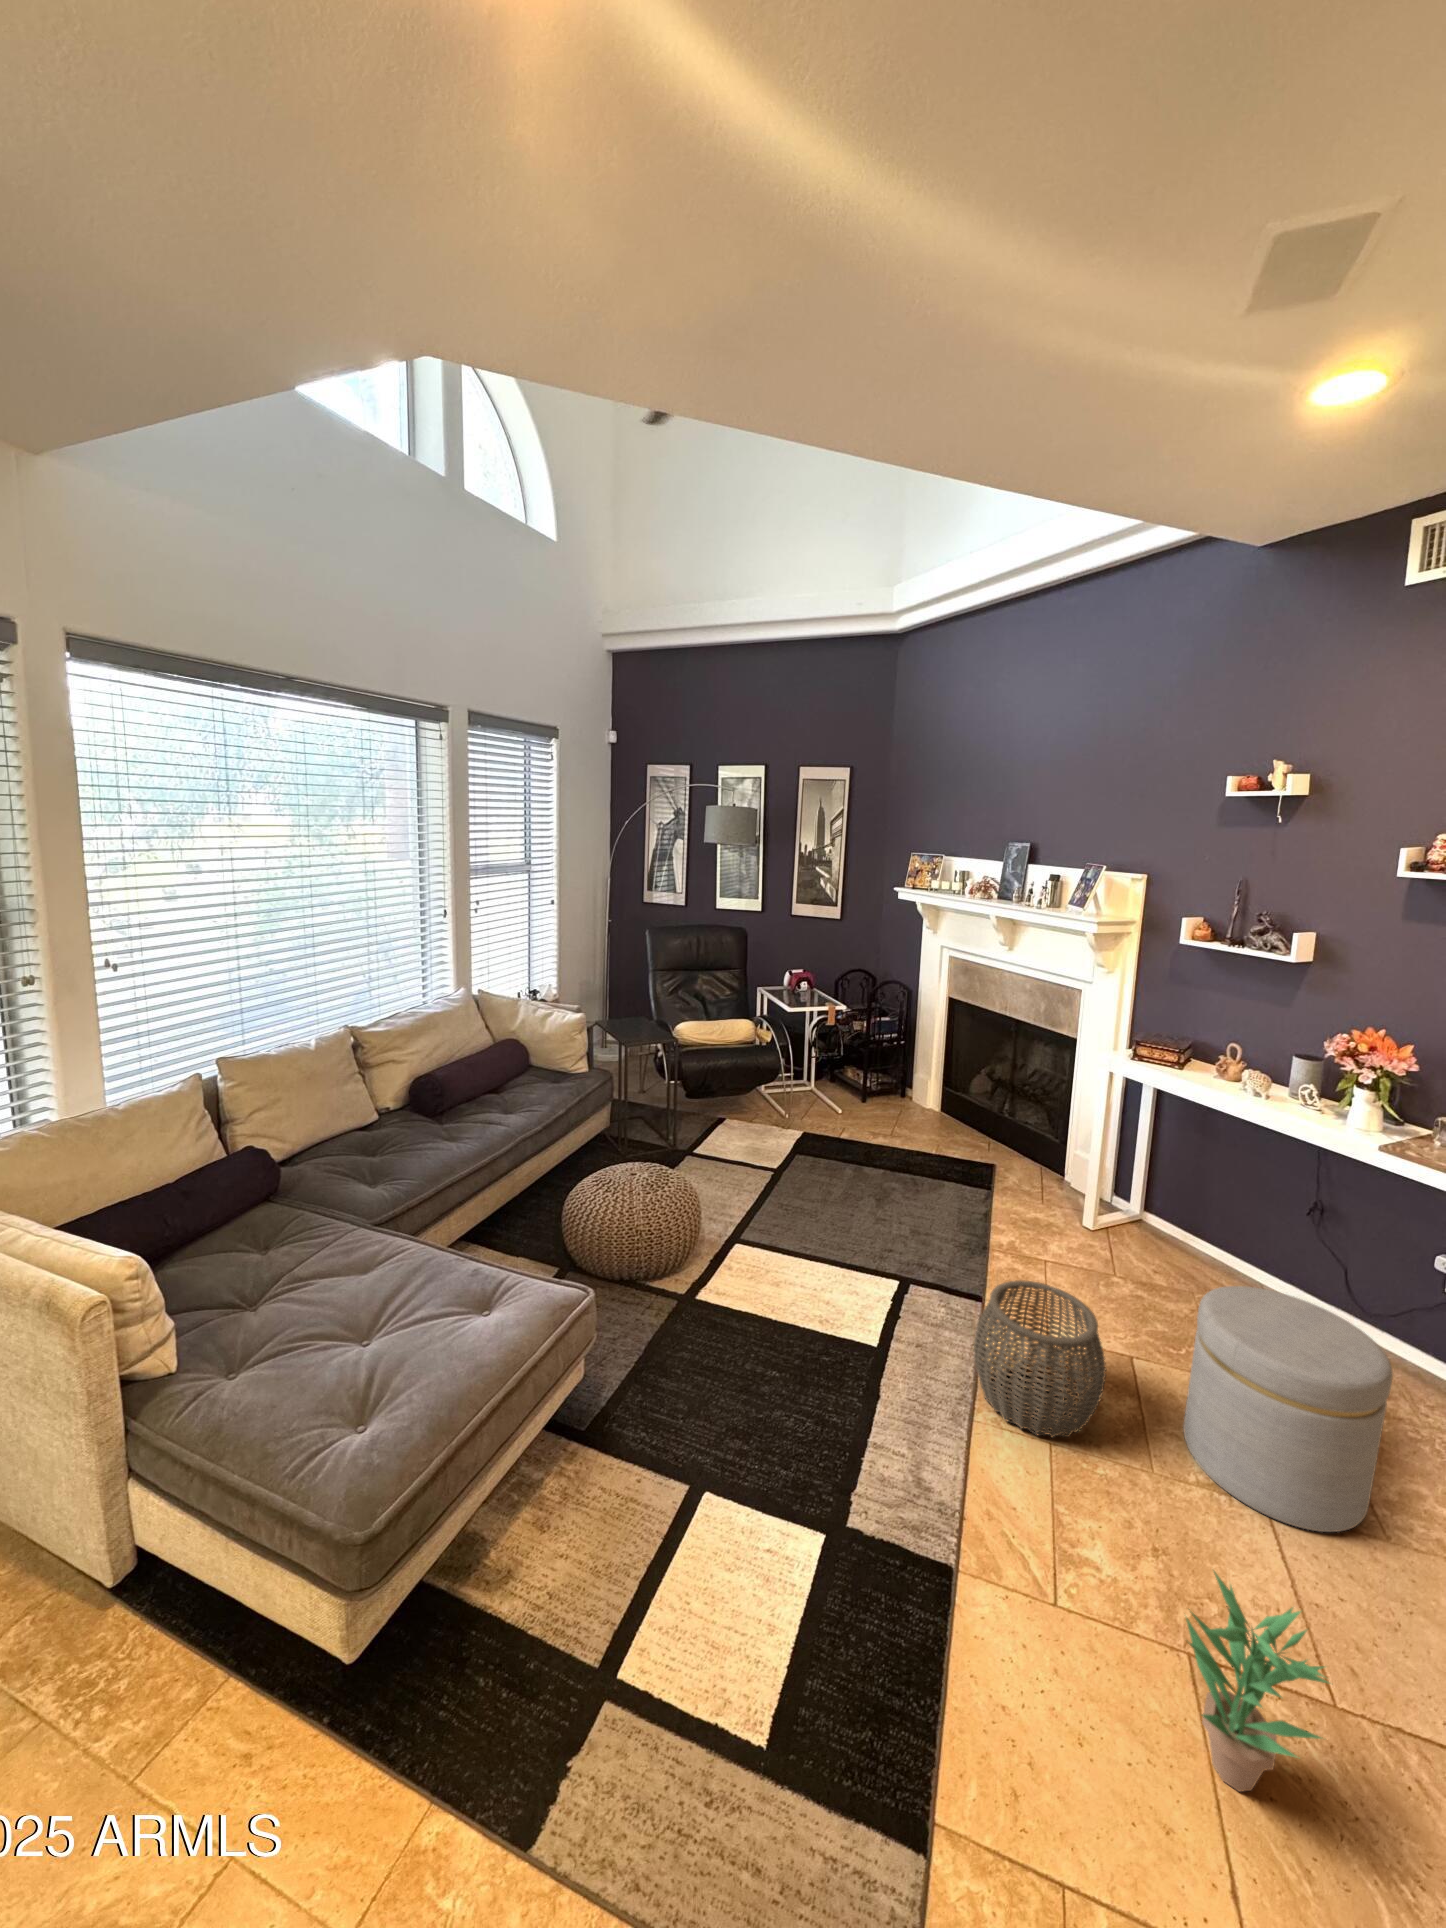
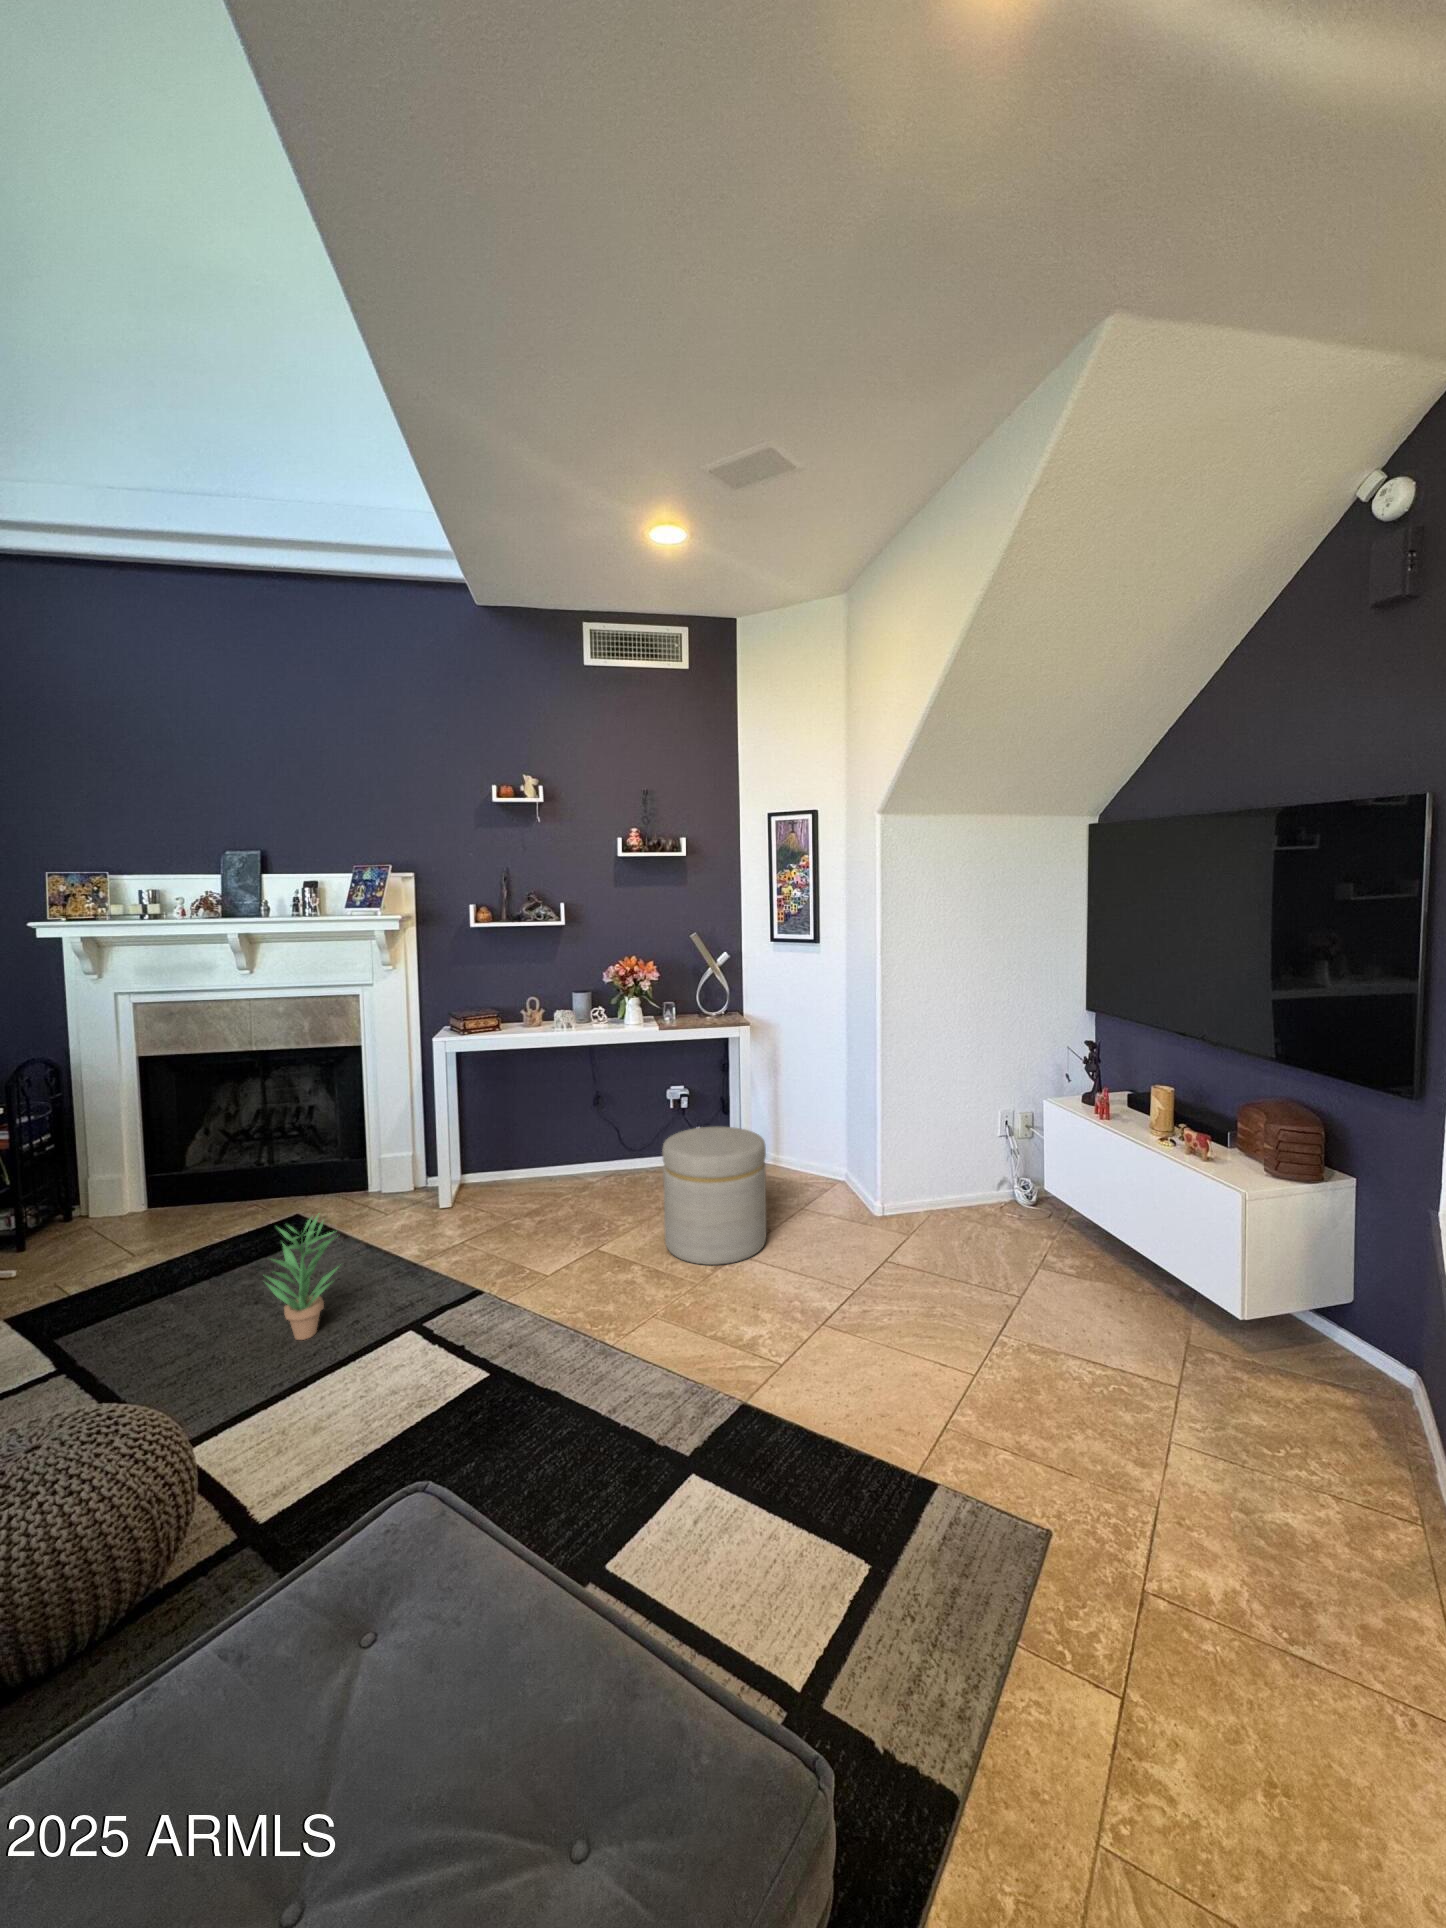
woven basket: present [973,1281,1106,1437] -> none [559,1205,668,1331]
potted plant: present [1186,1572,1329,1792] -> present [263,1216,338,1340]

